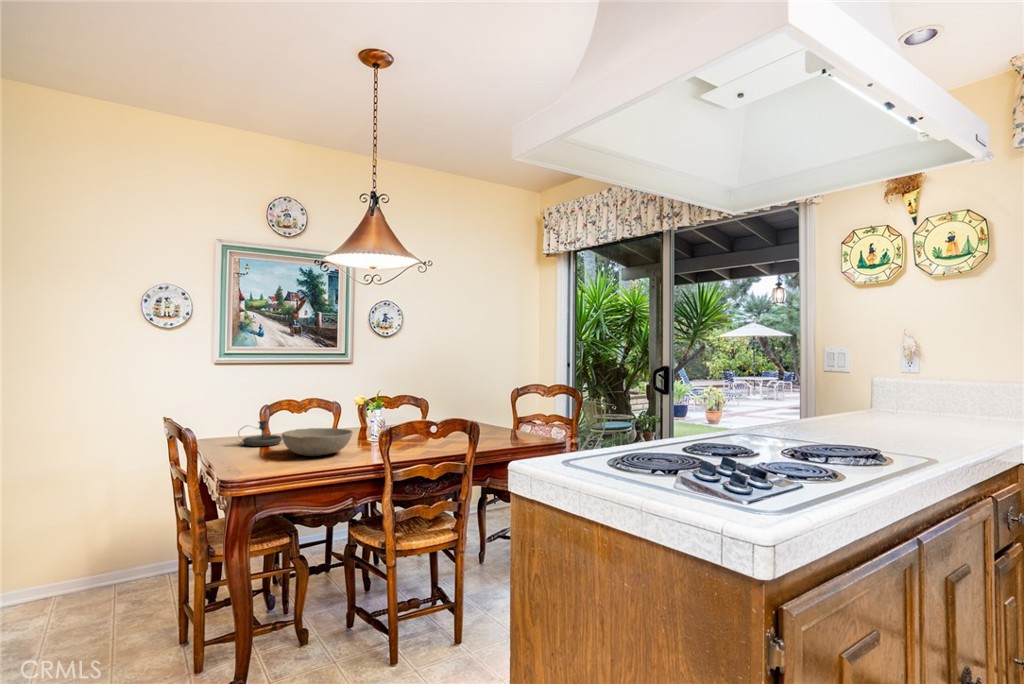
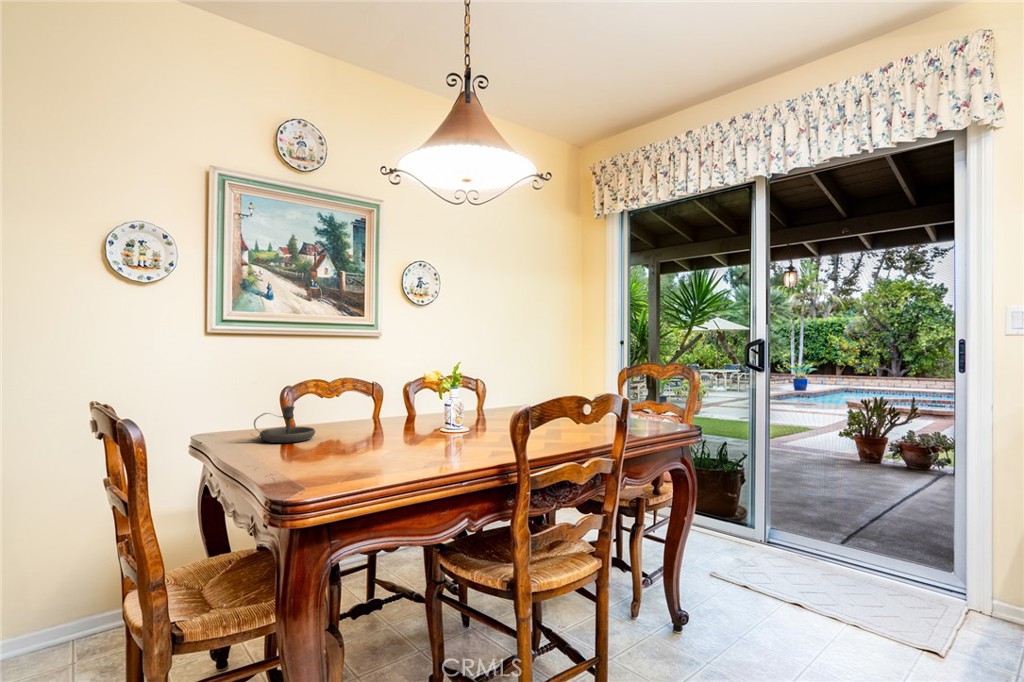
bowl: present [282,428,353,456] -> none [328,416,430,457]

